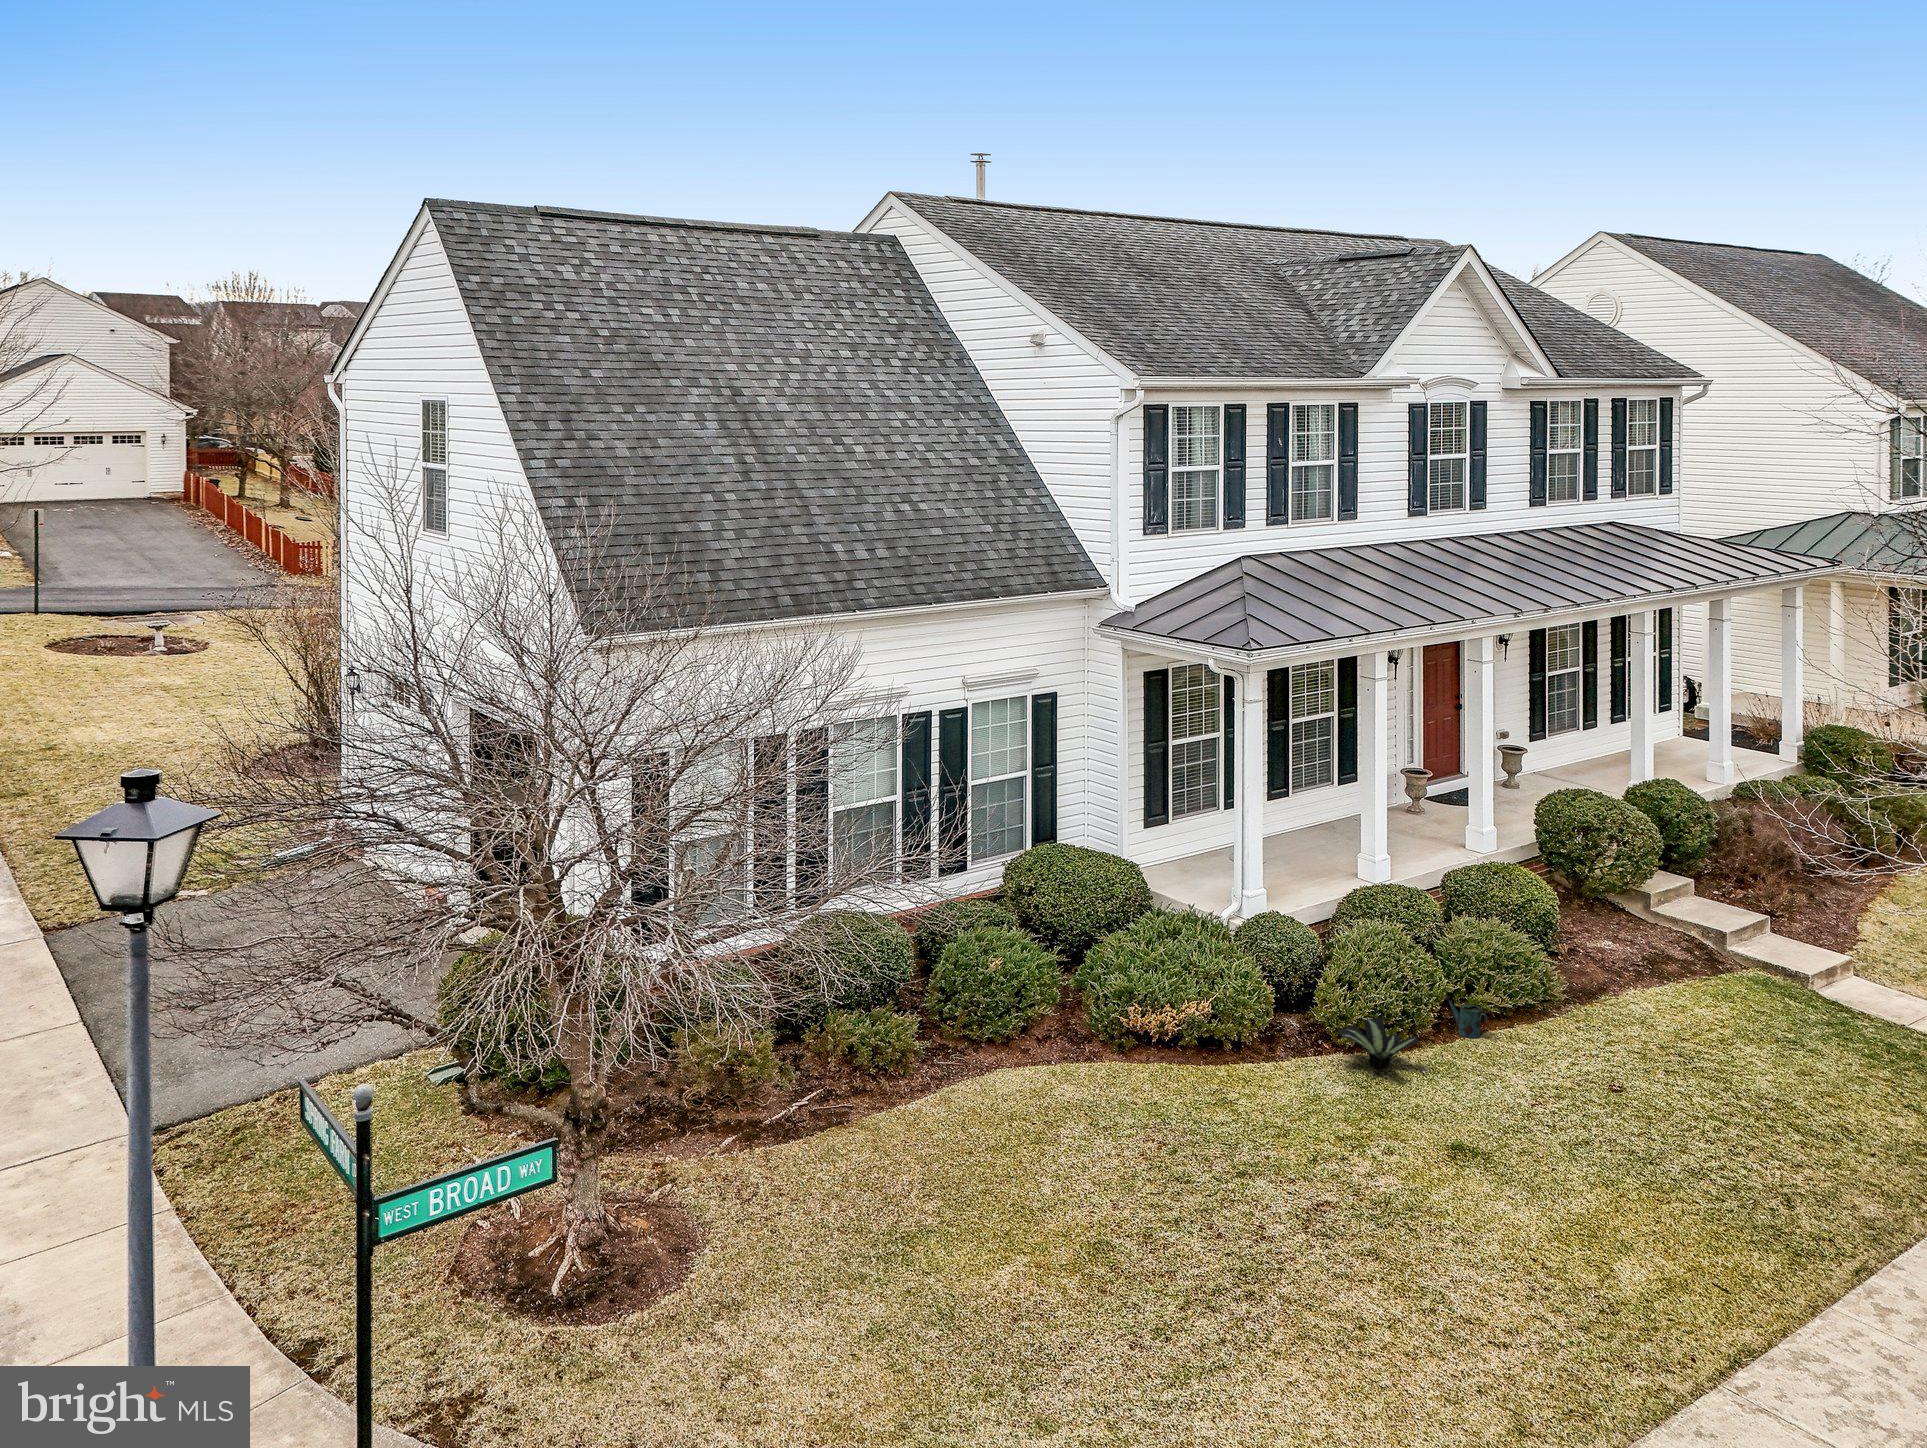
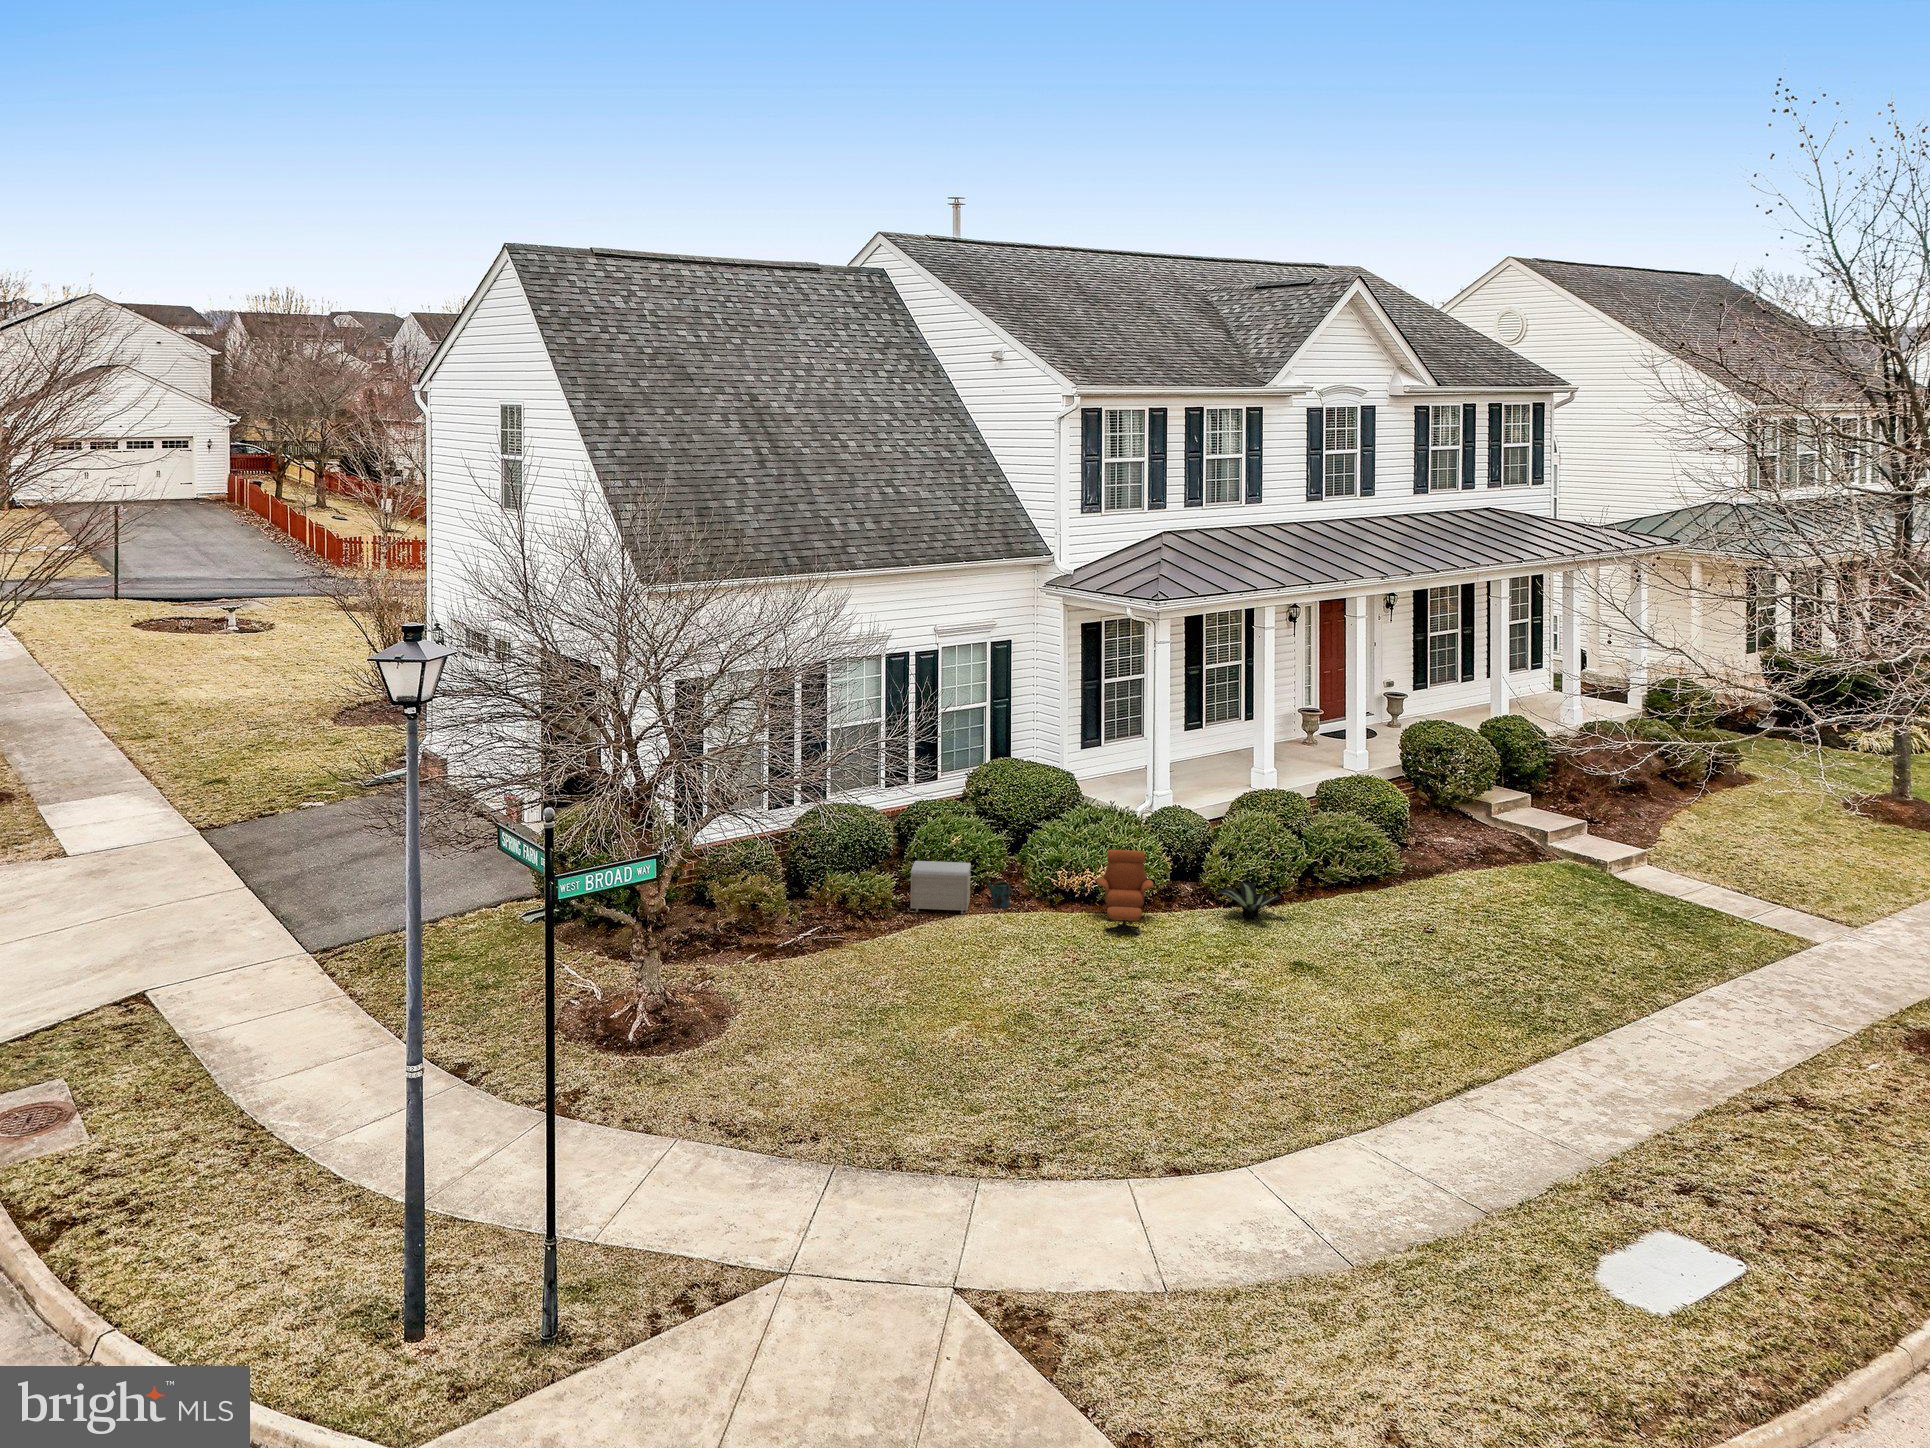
lounge chair: none [1180,979,1255,1100] -> present [1097,850,1154,936]
storage bench: none [938,991,1015,1063] -> present [910,861,971,914]
watering can: present [1444,996,1488,1038] -> present [983,876,1013,908]

